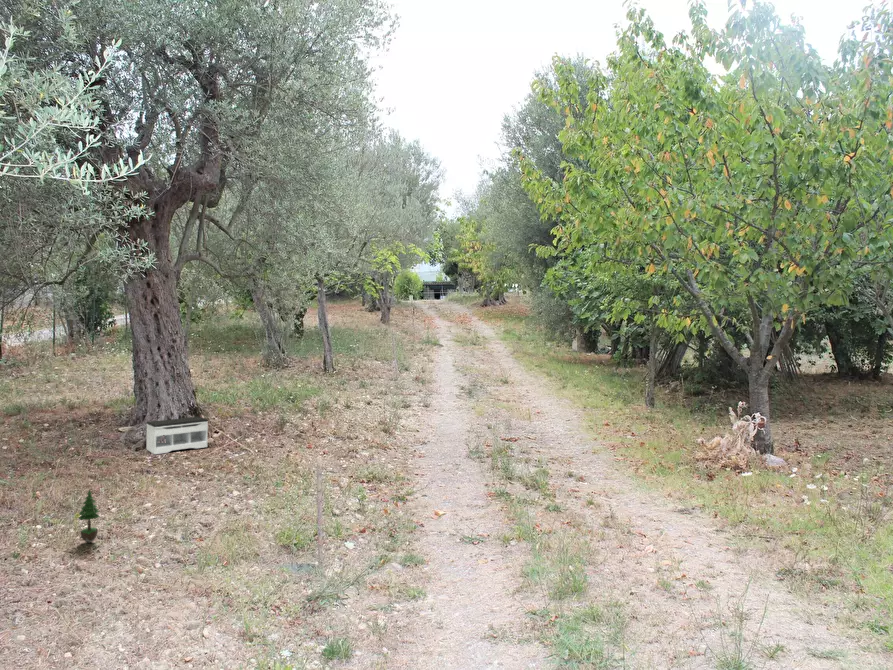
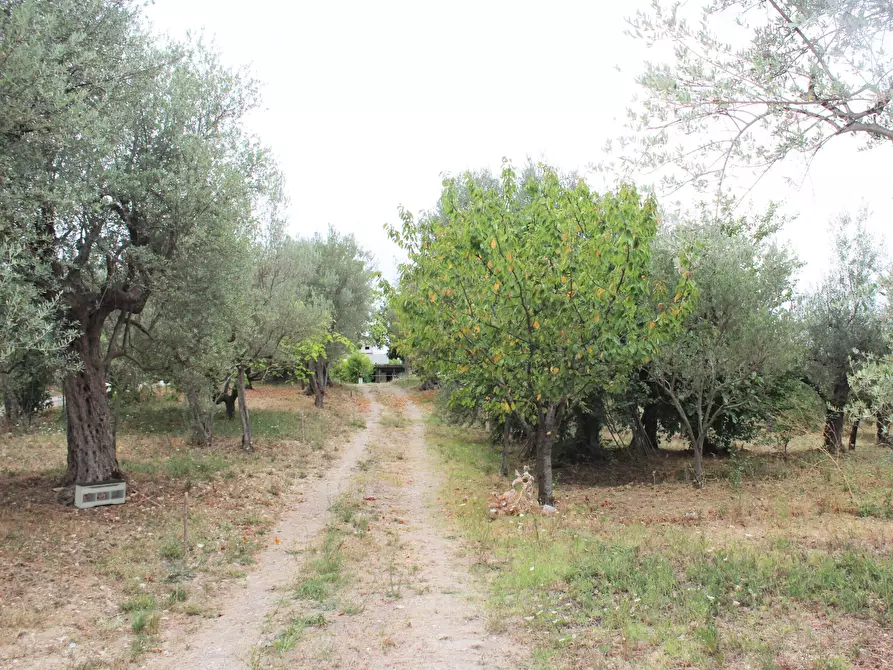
potted tree: present [79,490,100,543] -> none [21,523,37,561]

